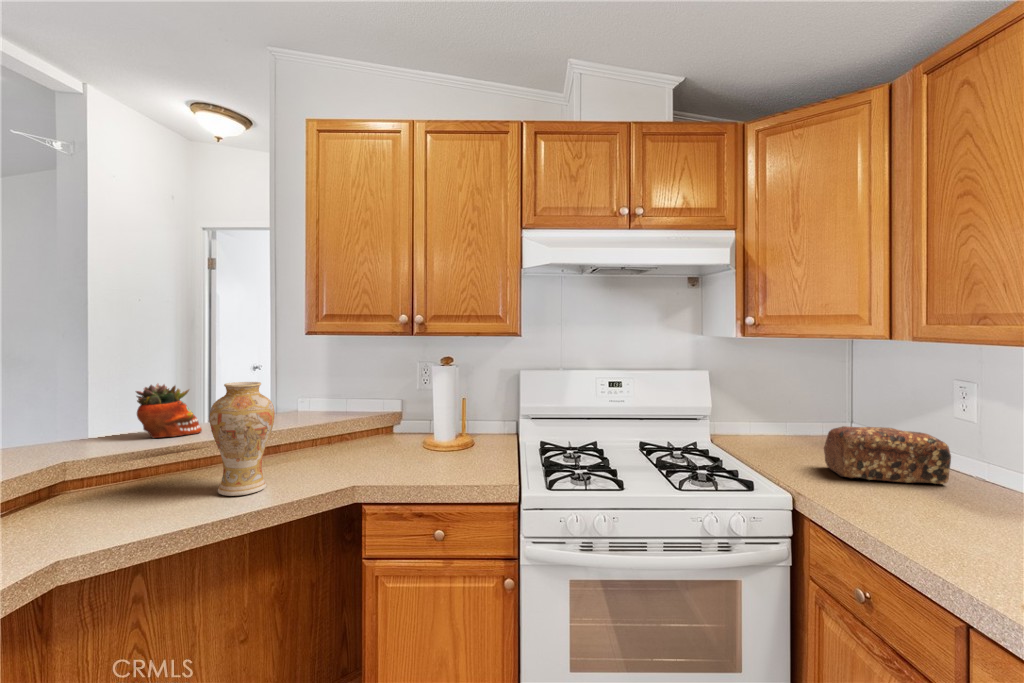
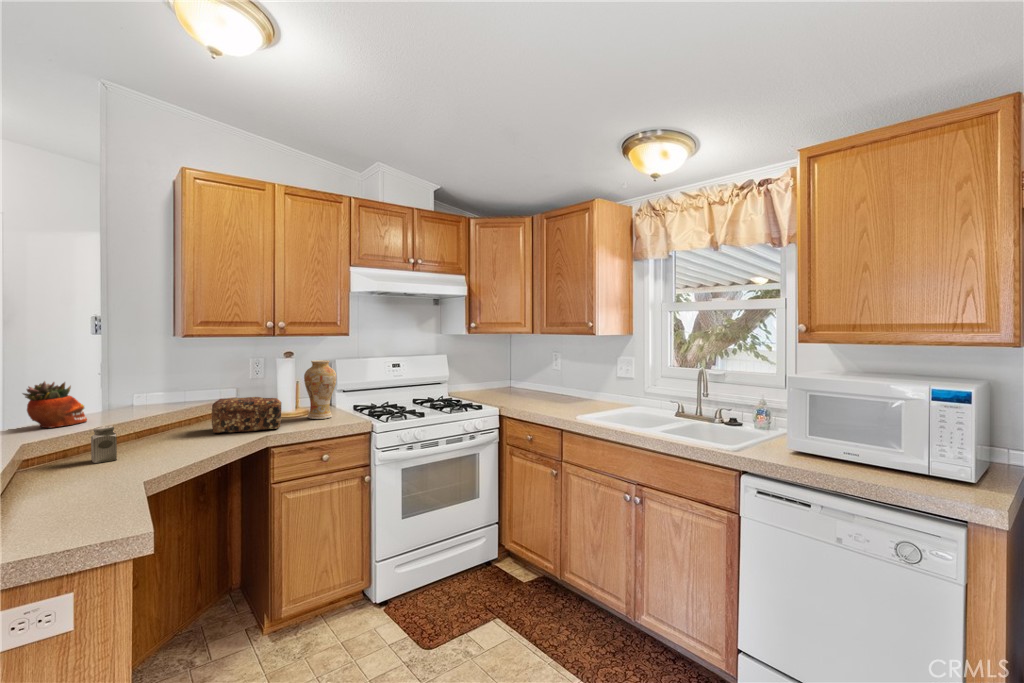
vase: present [209,382,275,496] -> present [304,360,337,419]
bread loaf: present [824,426,951,484] -> present [212,397,281,433]
salt shaker: none [131,447,169,496] -> present [91,426,117,463]

